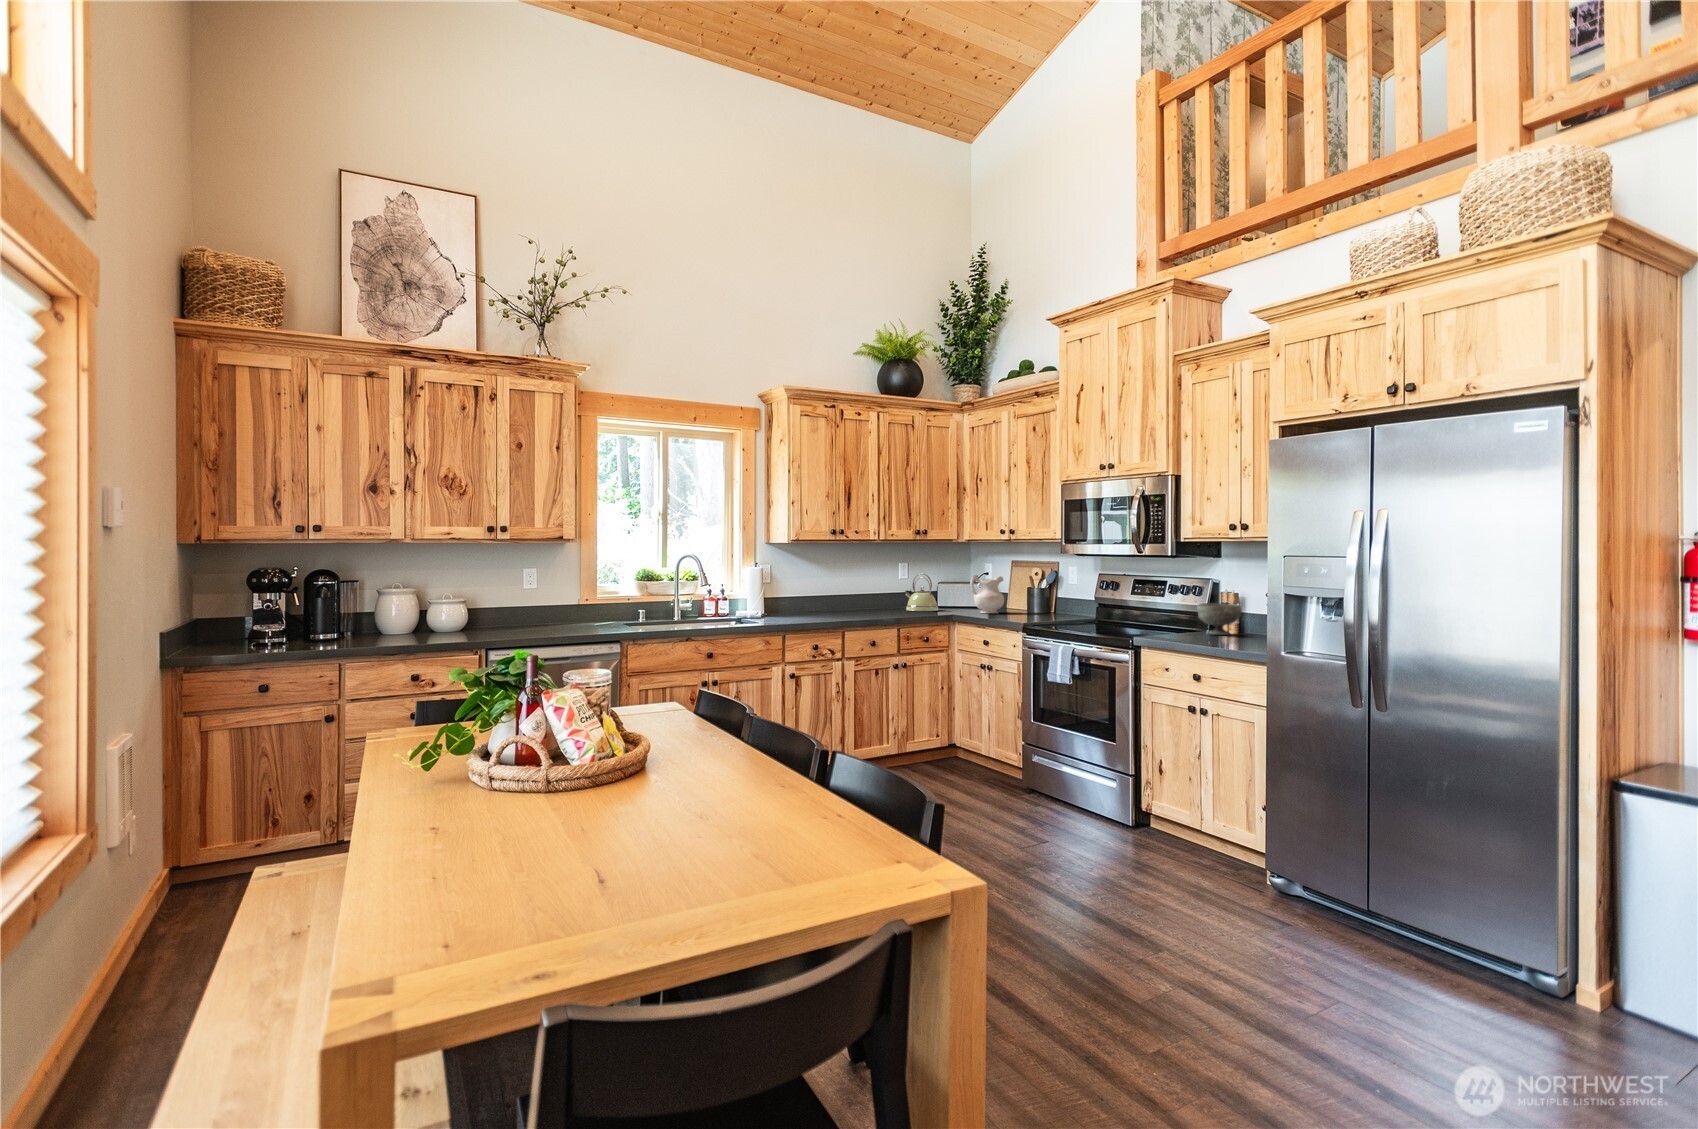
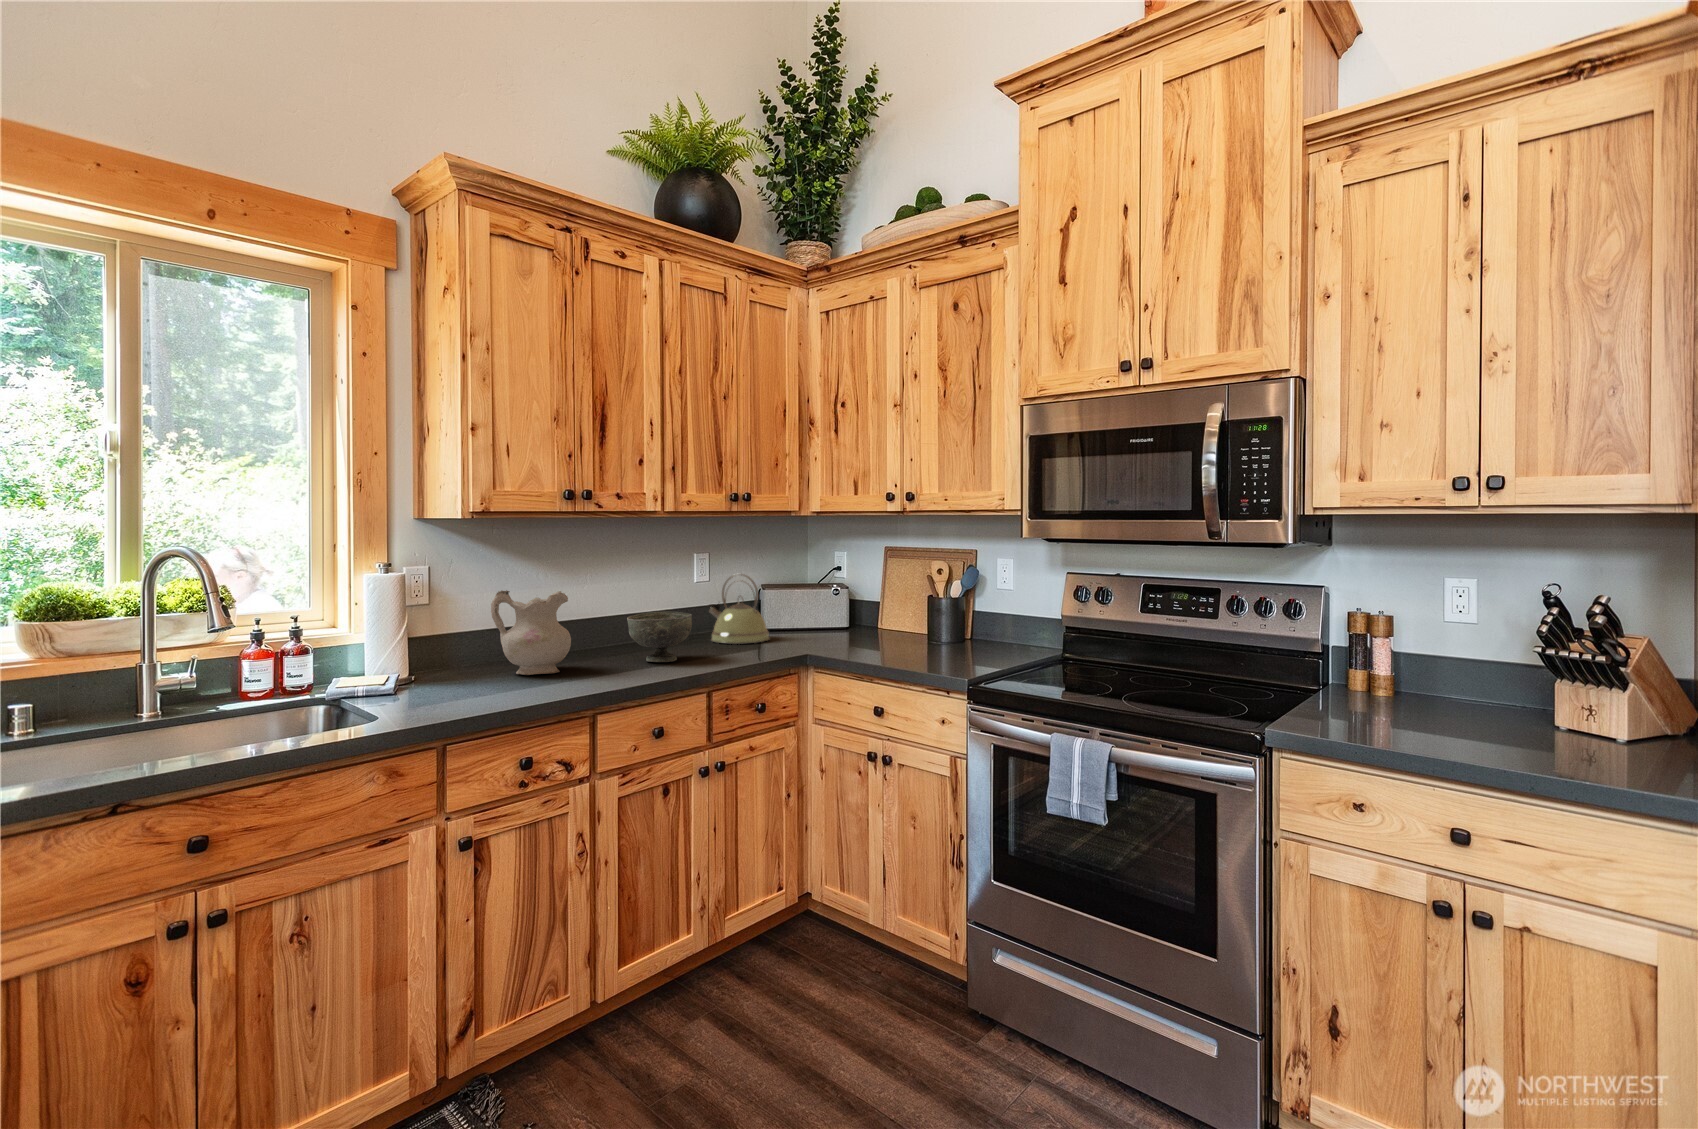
ceramic pitcher: present [970,575,1004,613] -> present [491,590,571,675]
bowl: present [1197,603,1242,635] -> present [627,611,692,662]

